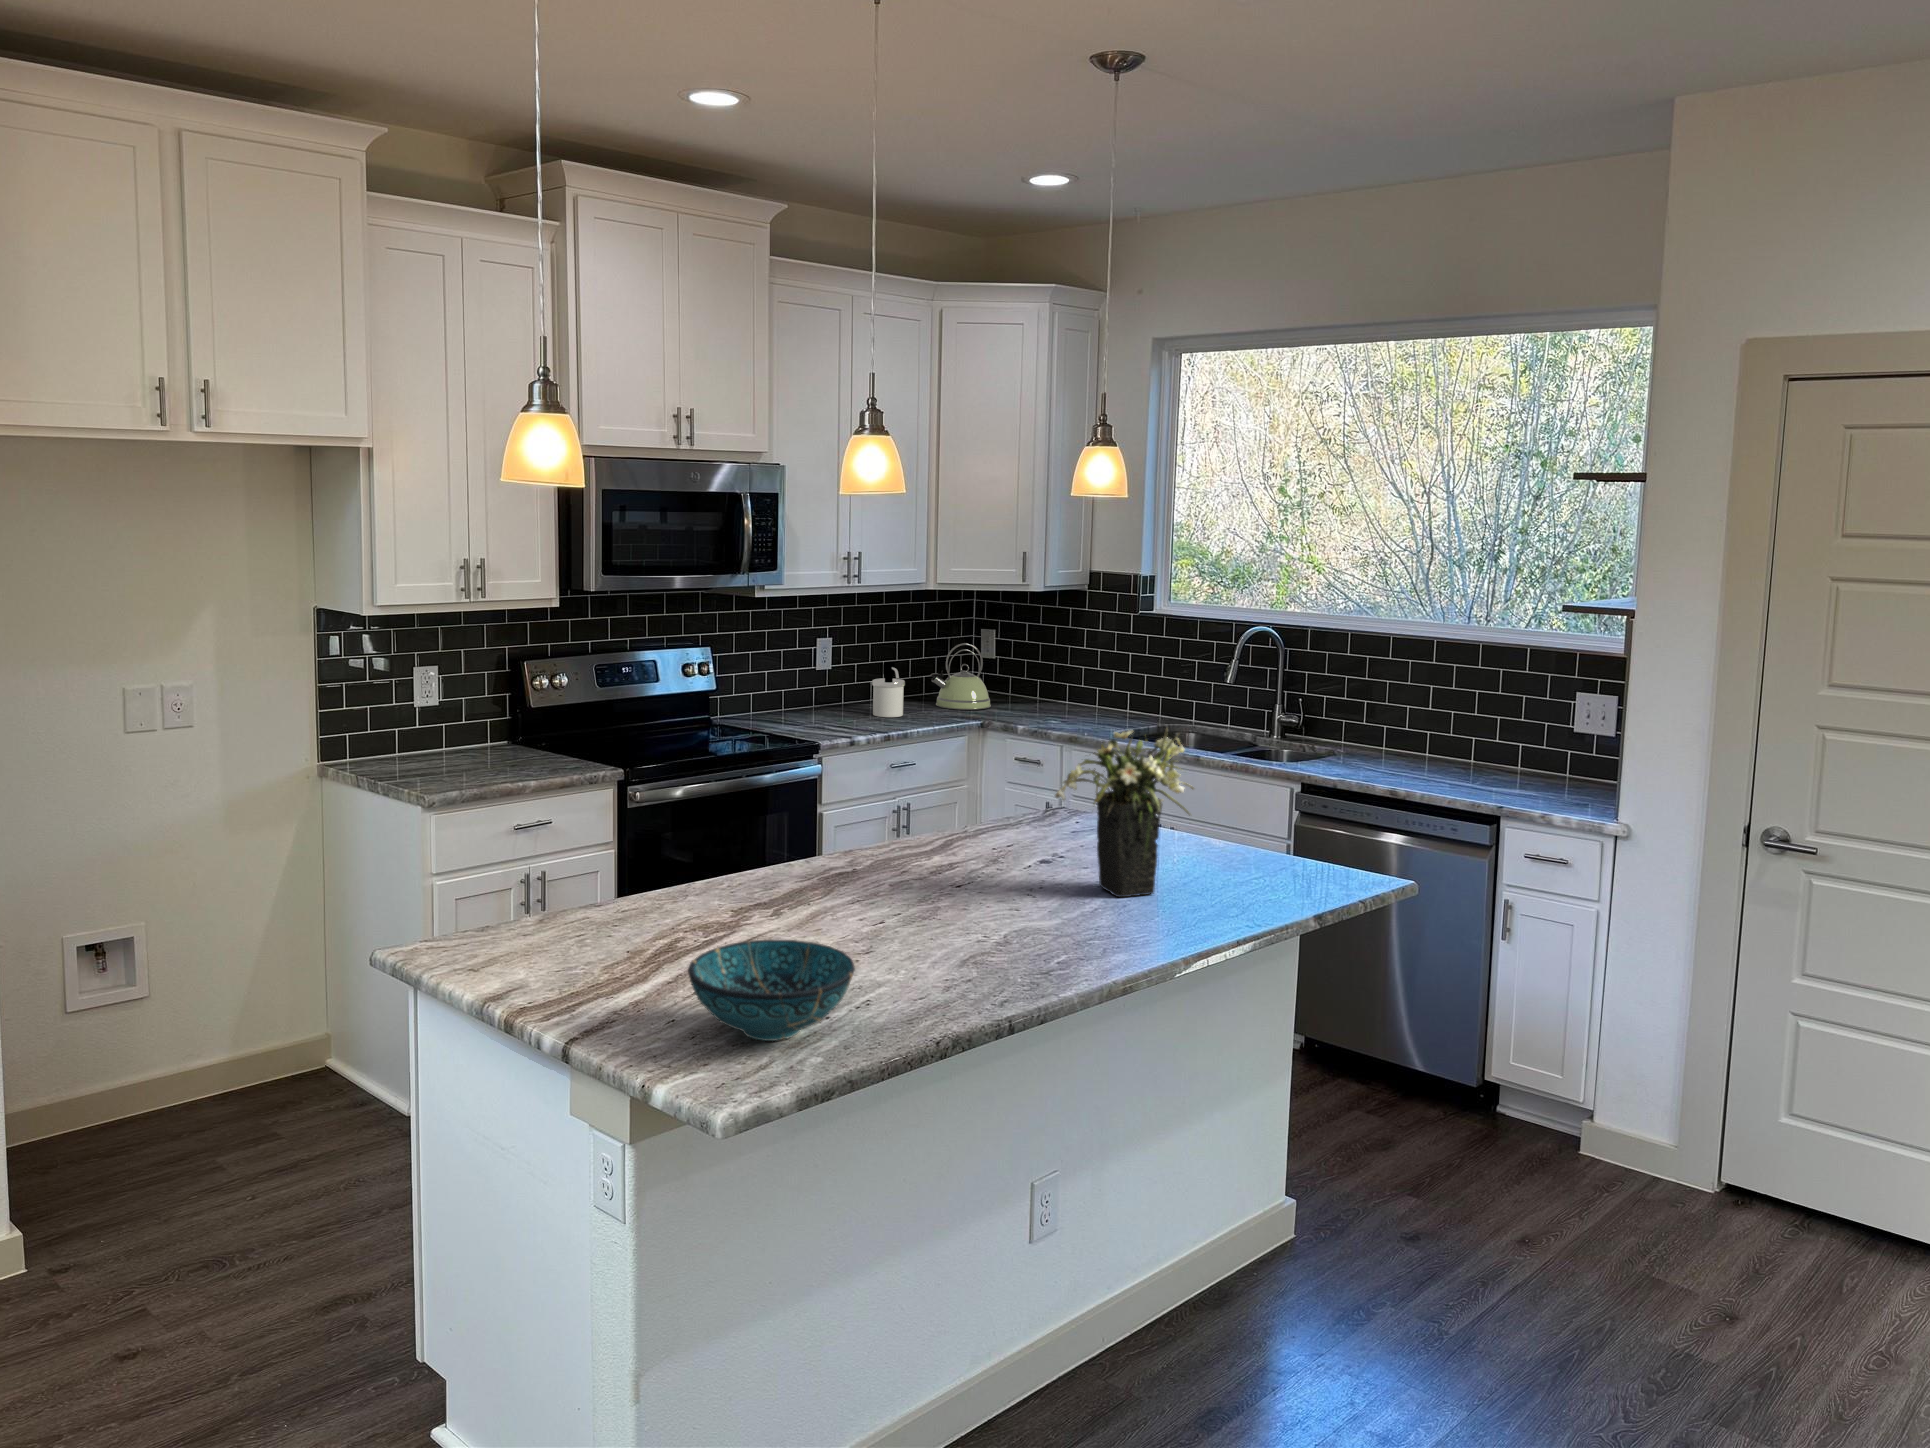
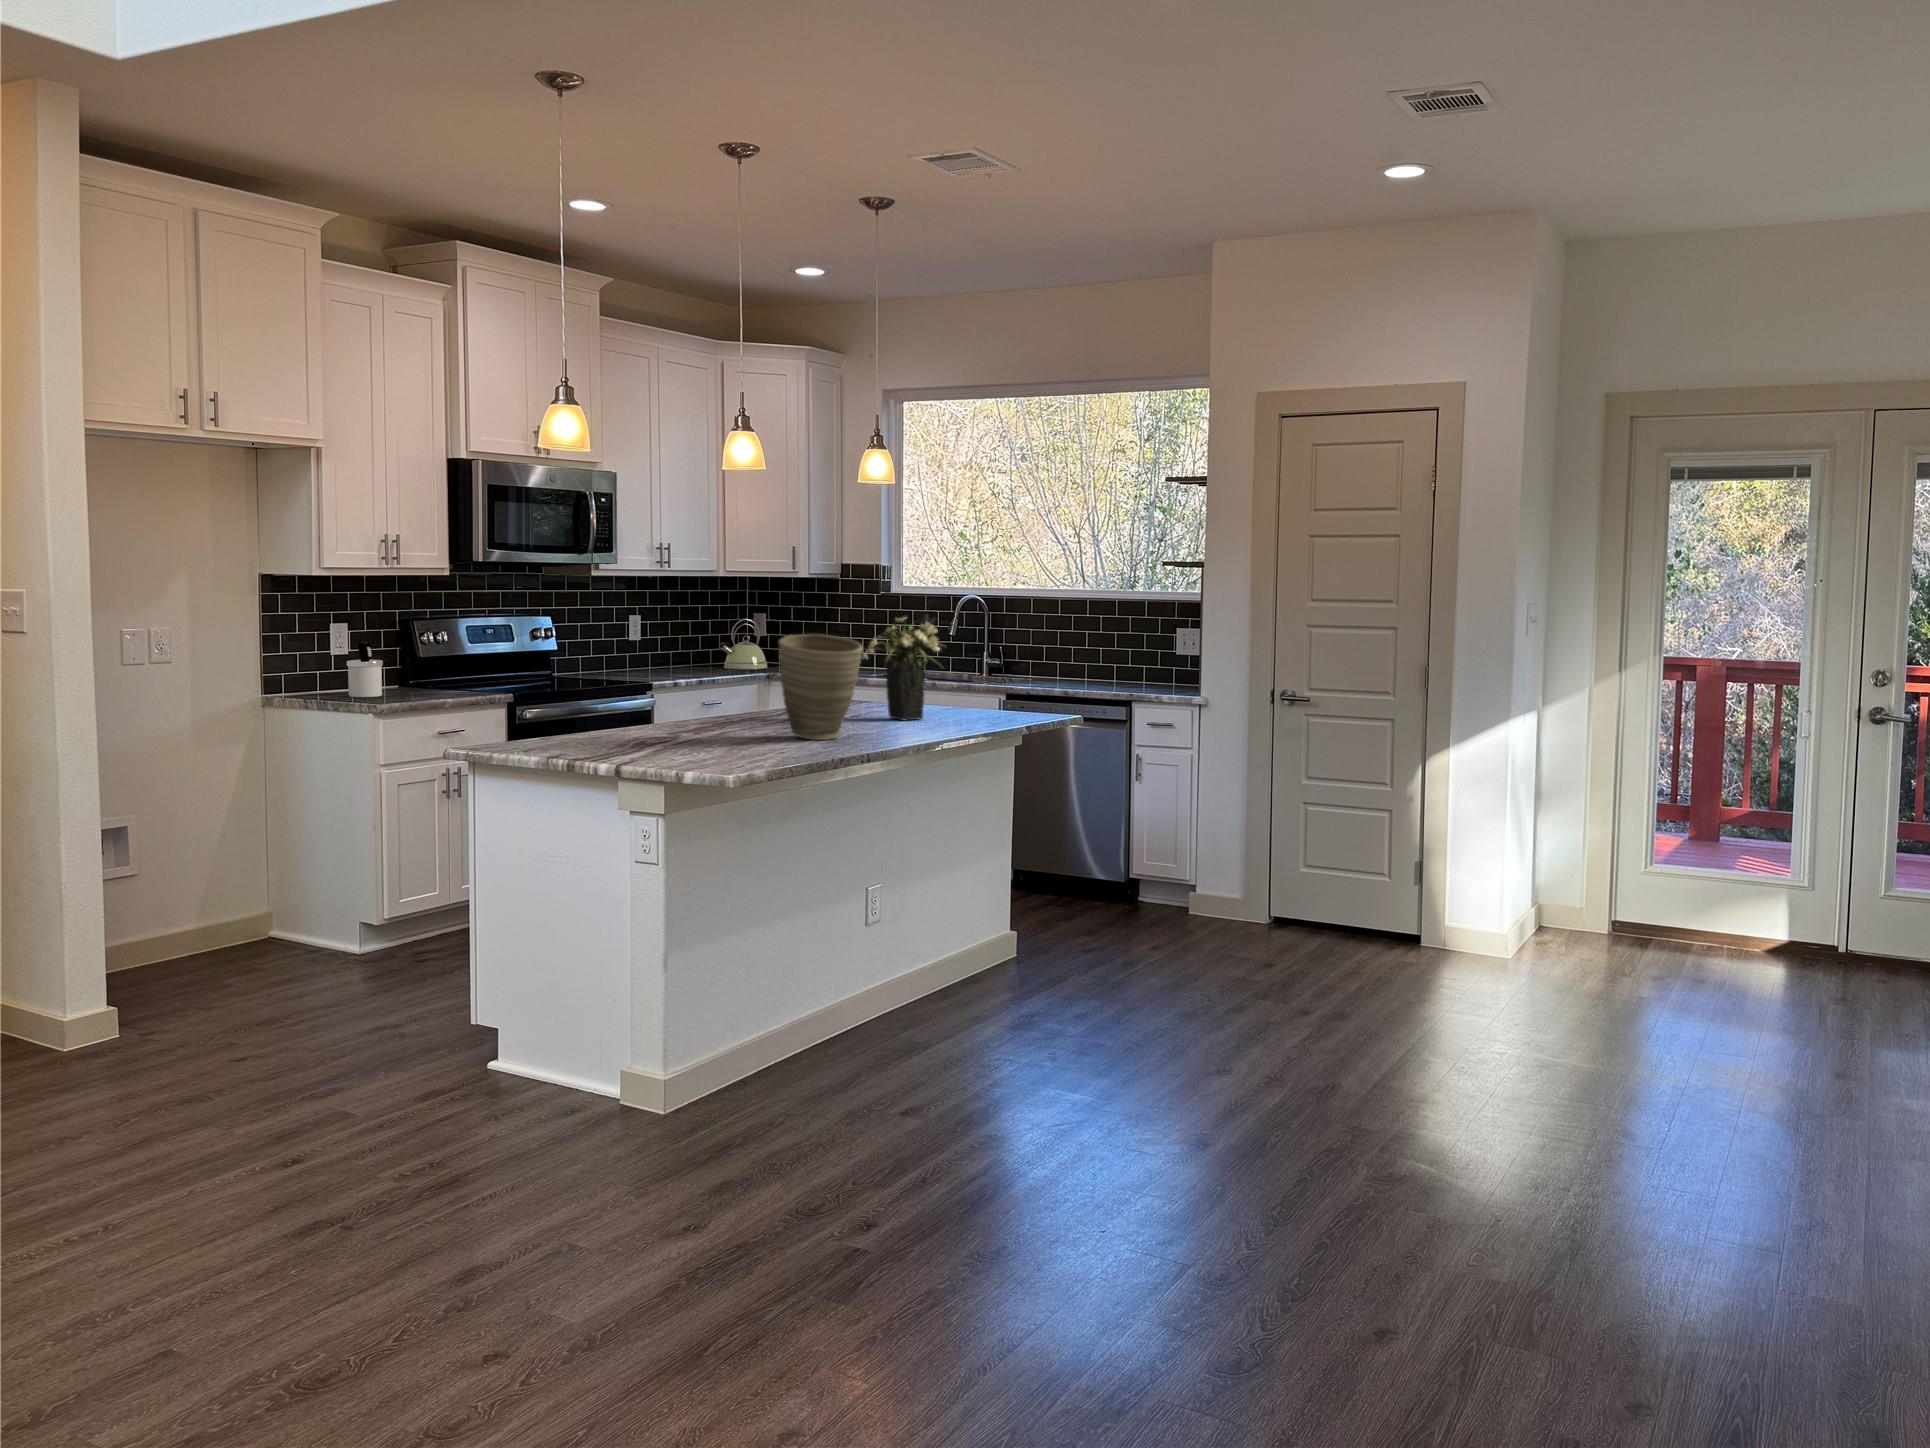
soap dispenser: present [872,662,905,717] -> present [347,643,383,697]
vase: none [887,786,1033,980] -> present [779,634,863,740]
decorative bowl: present [688,940,855,1041] -> none [683,709,778,754]

